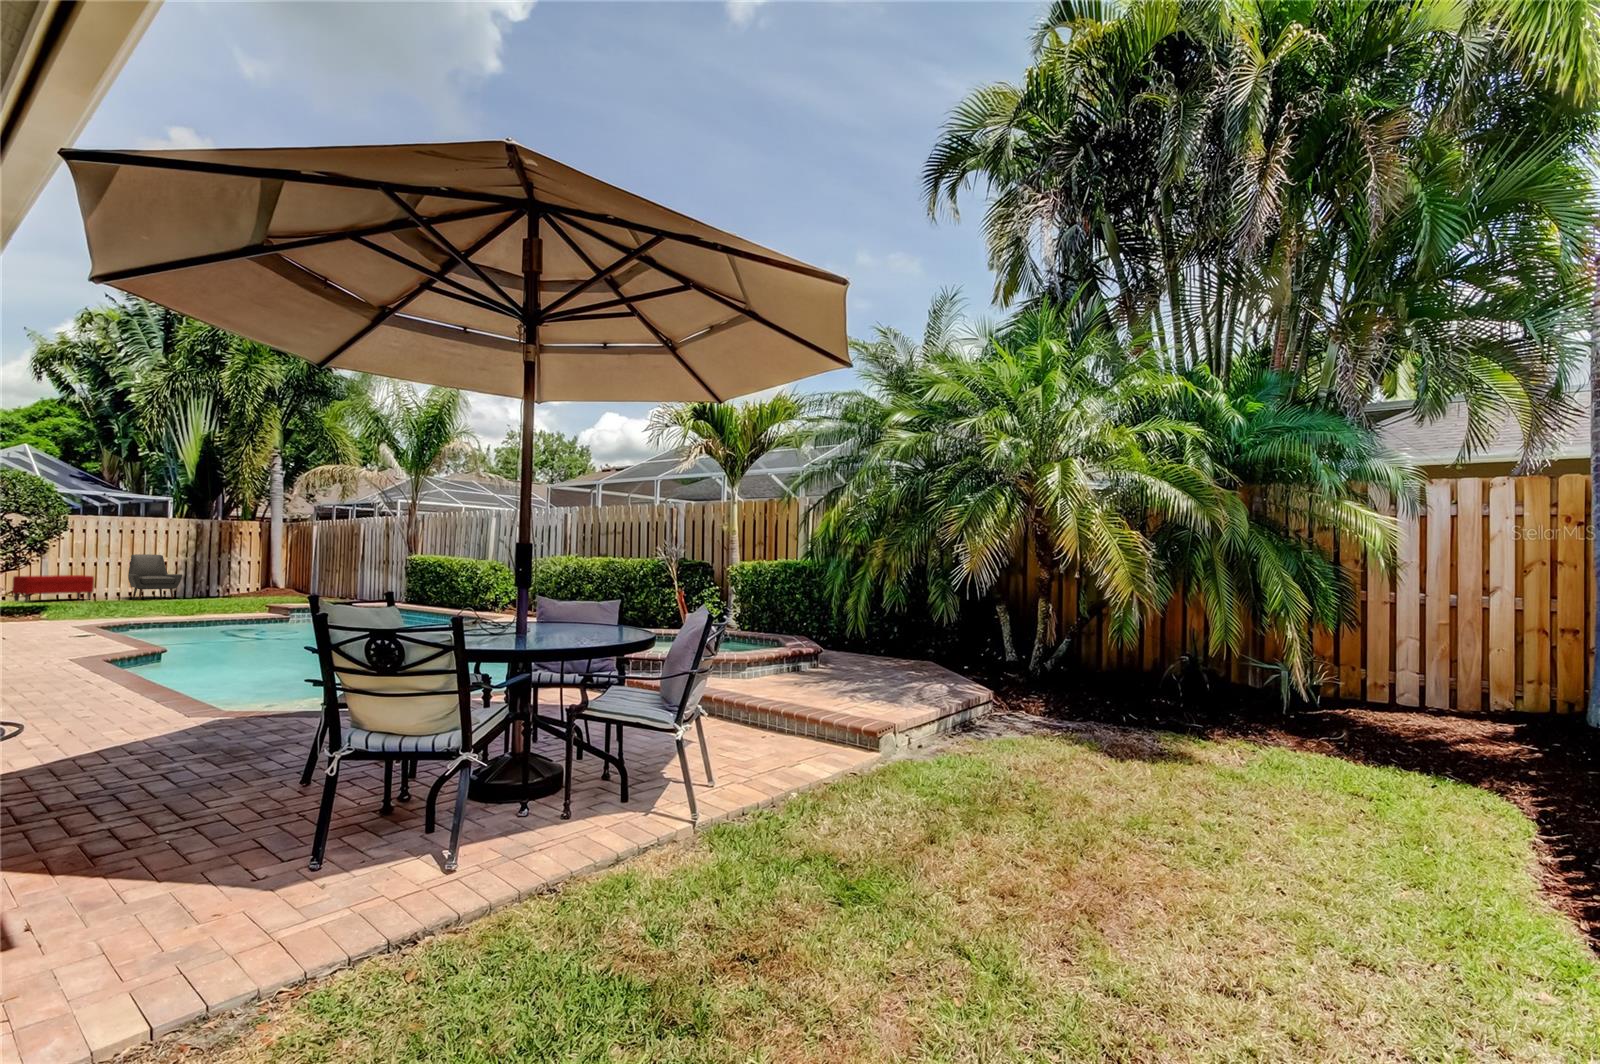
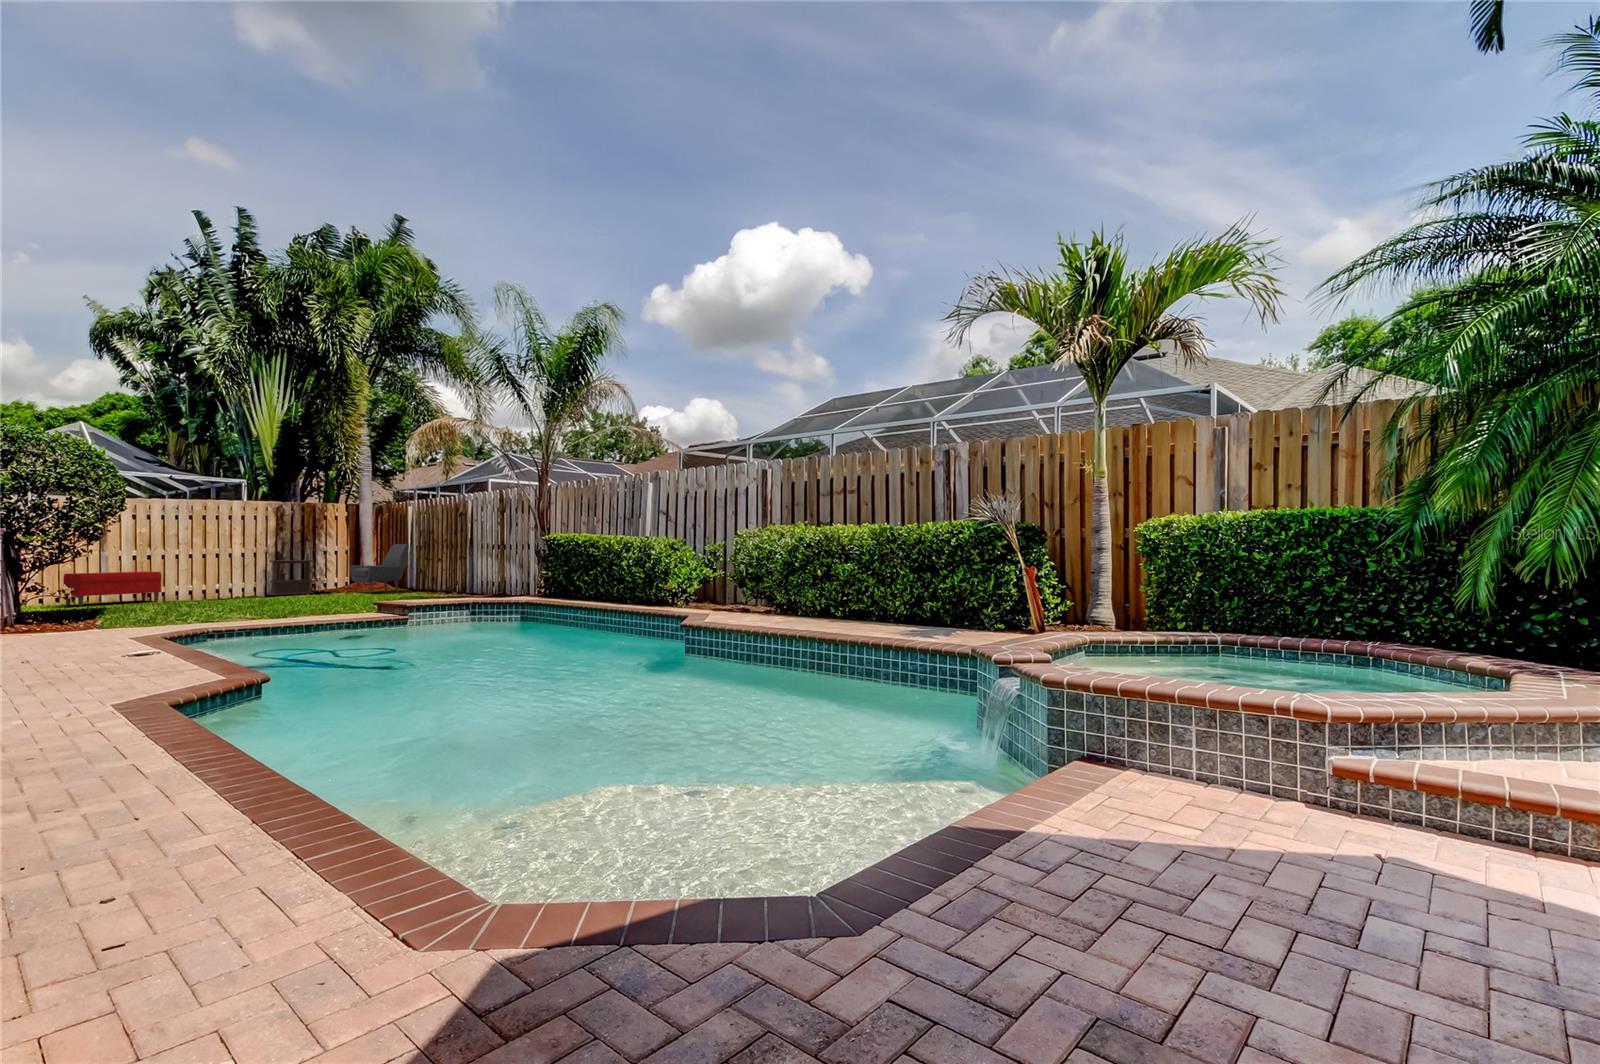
chair: present [128,554,182,599] -> present [350,544,409,594]
side table: none [184,568,225,597] -> present [267,560,314,595]

